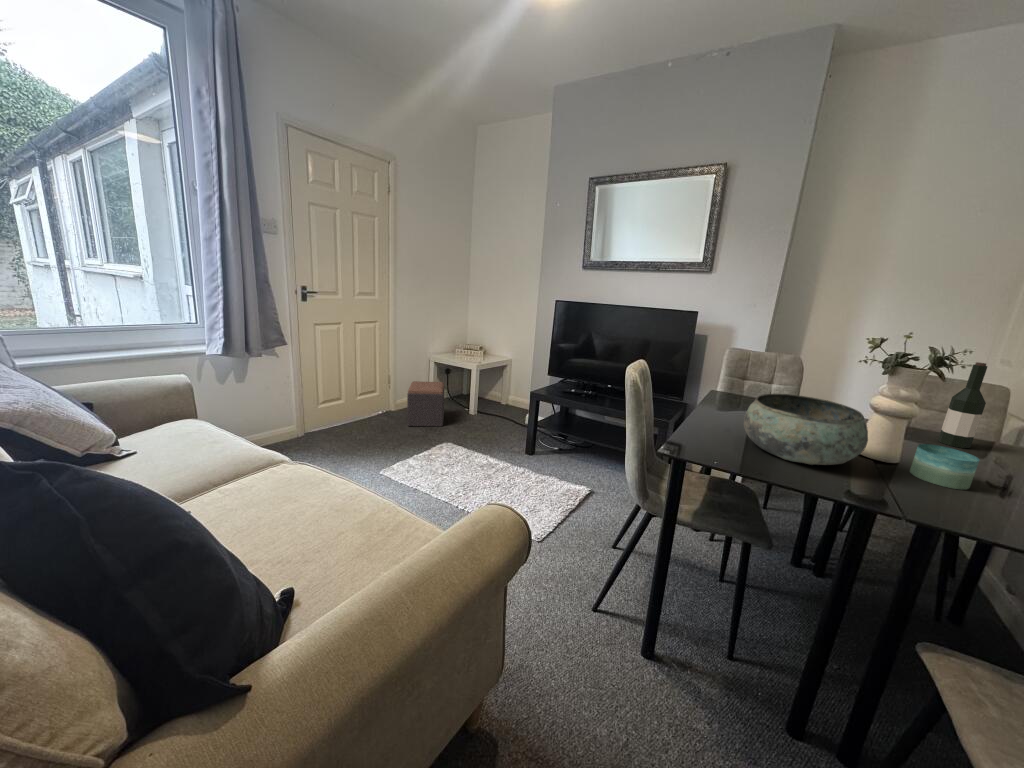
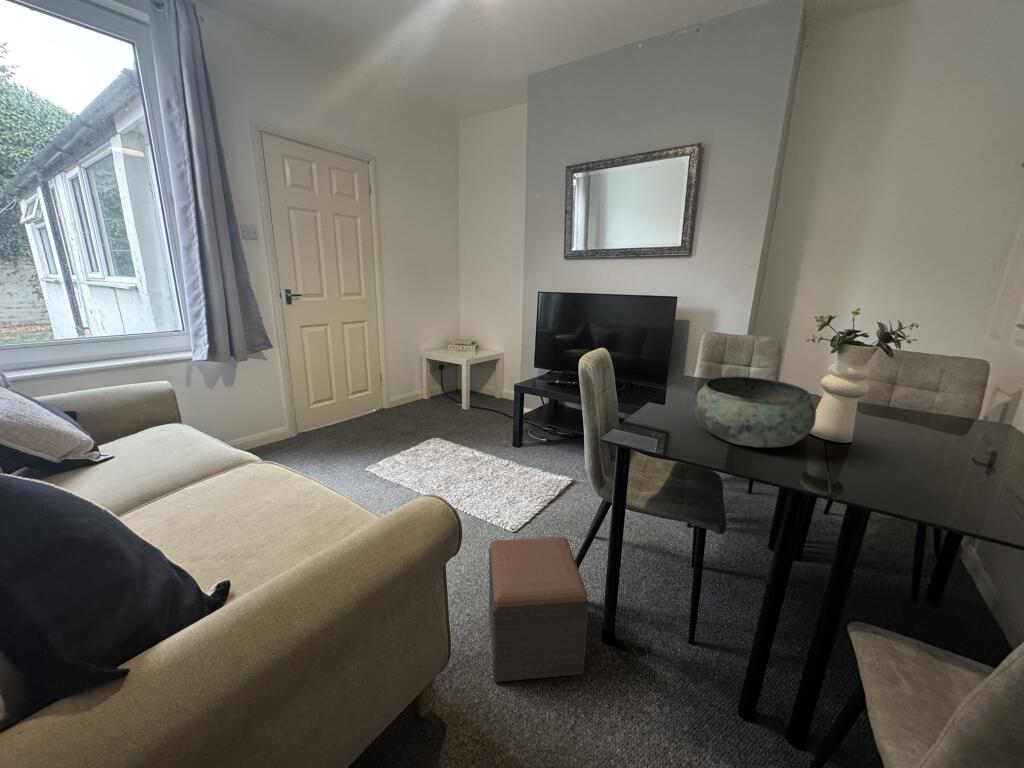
wine bottle: present [938,362,987,448] -> none [908,336,955,425]
footstool: present [407,381,444,426] -> present [489,537,589,682]
candle: present [910,444,979,489] -> none [863,422,931,468]

